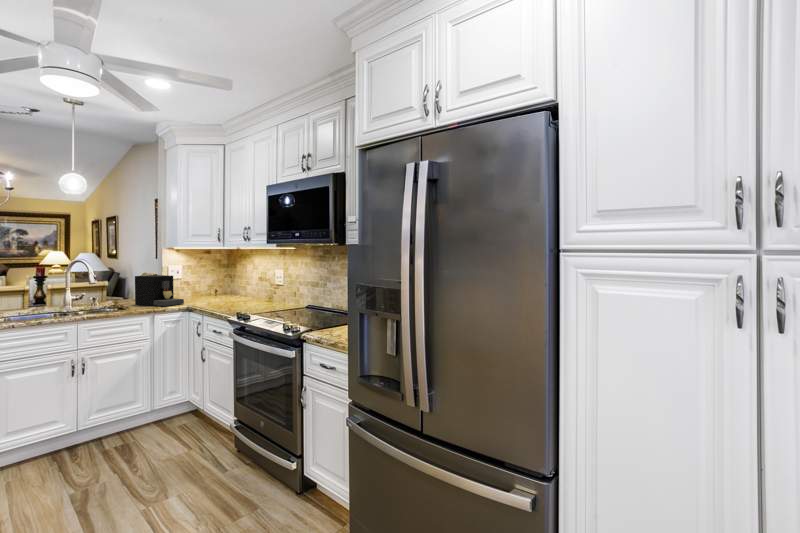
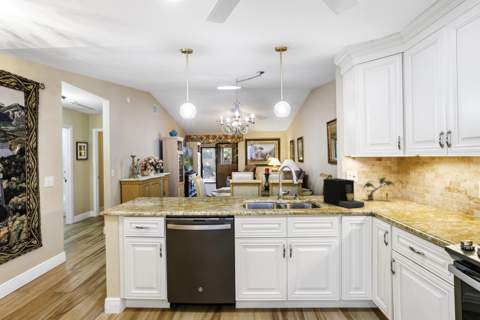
potted plant: none [186,272,226,298] -> present [364,178,394,200]

